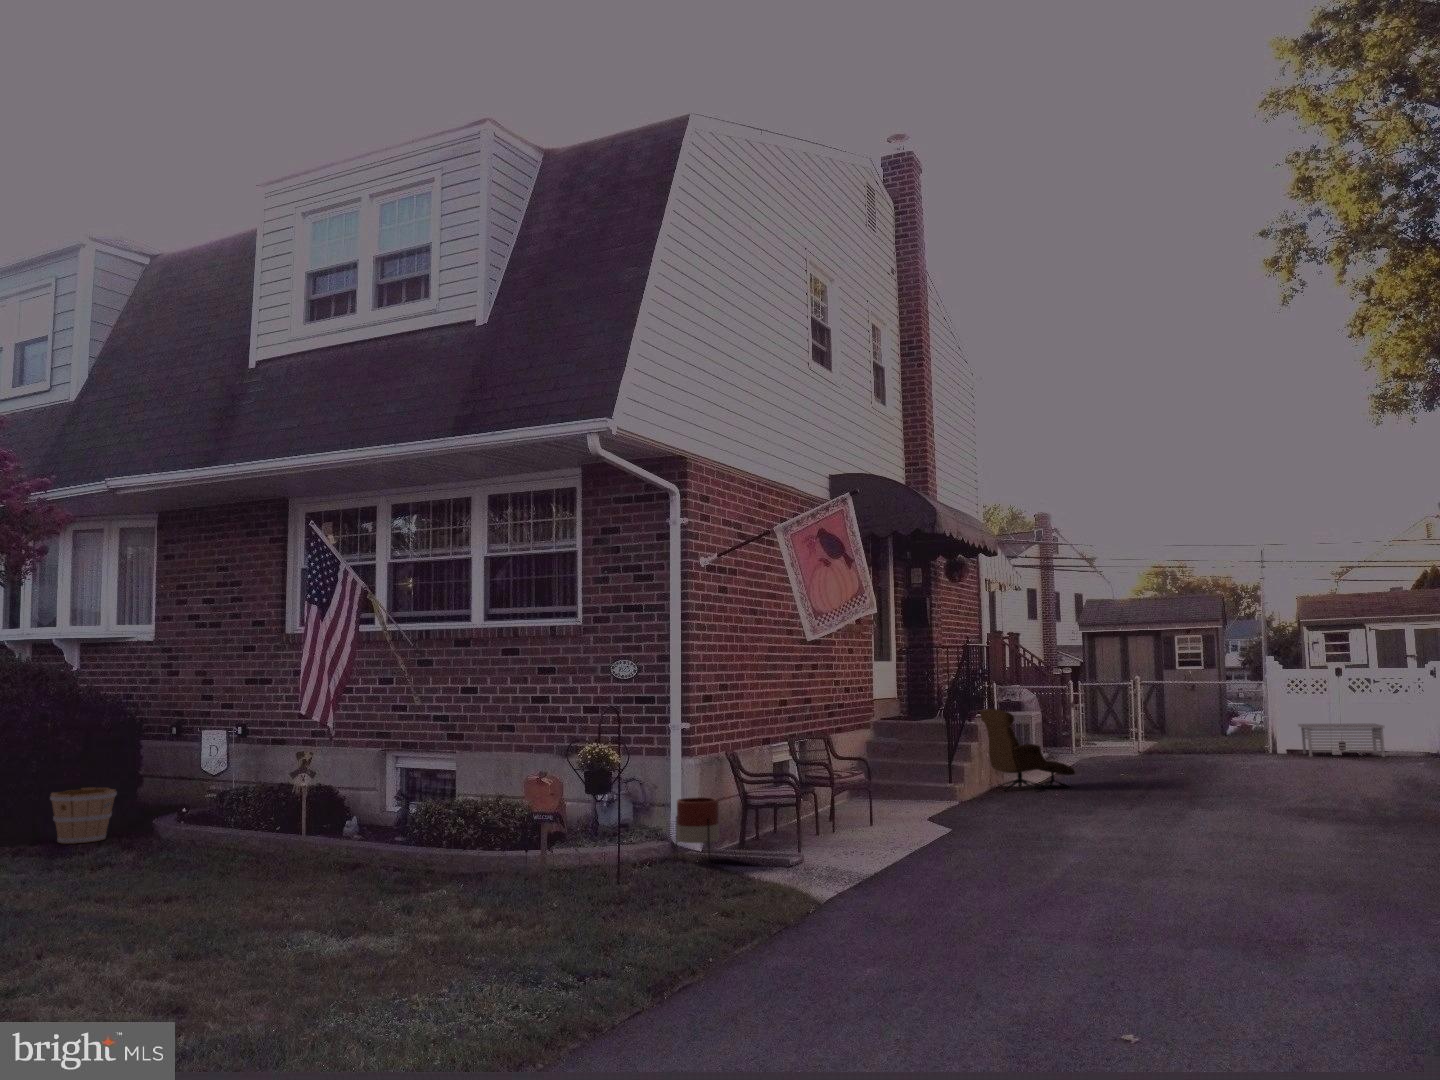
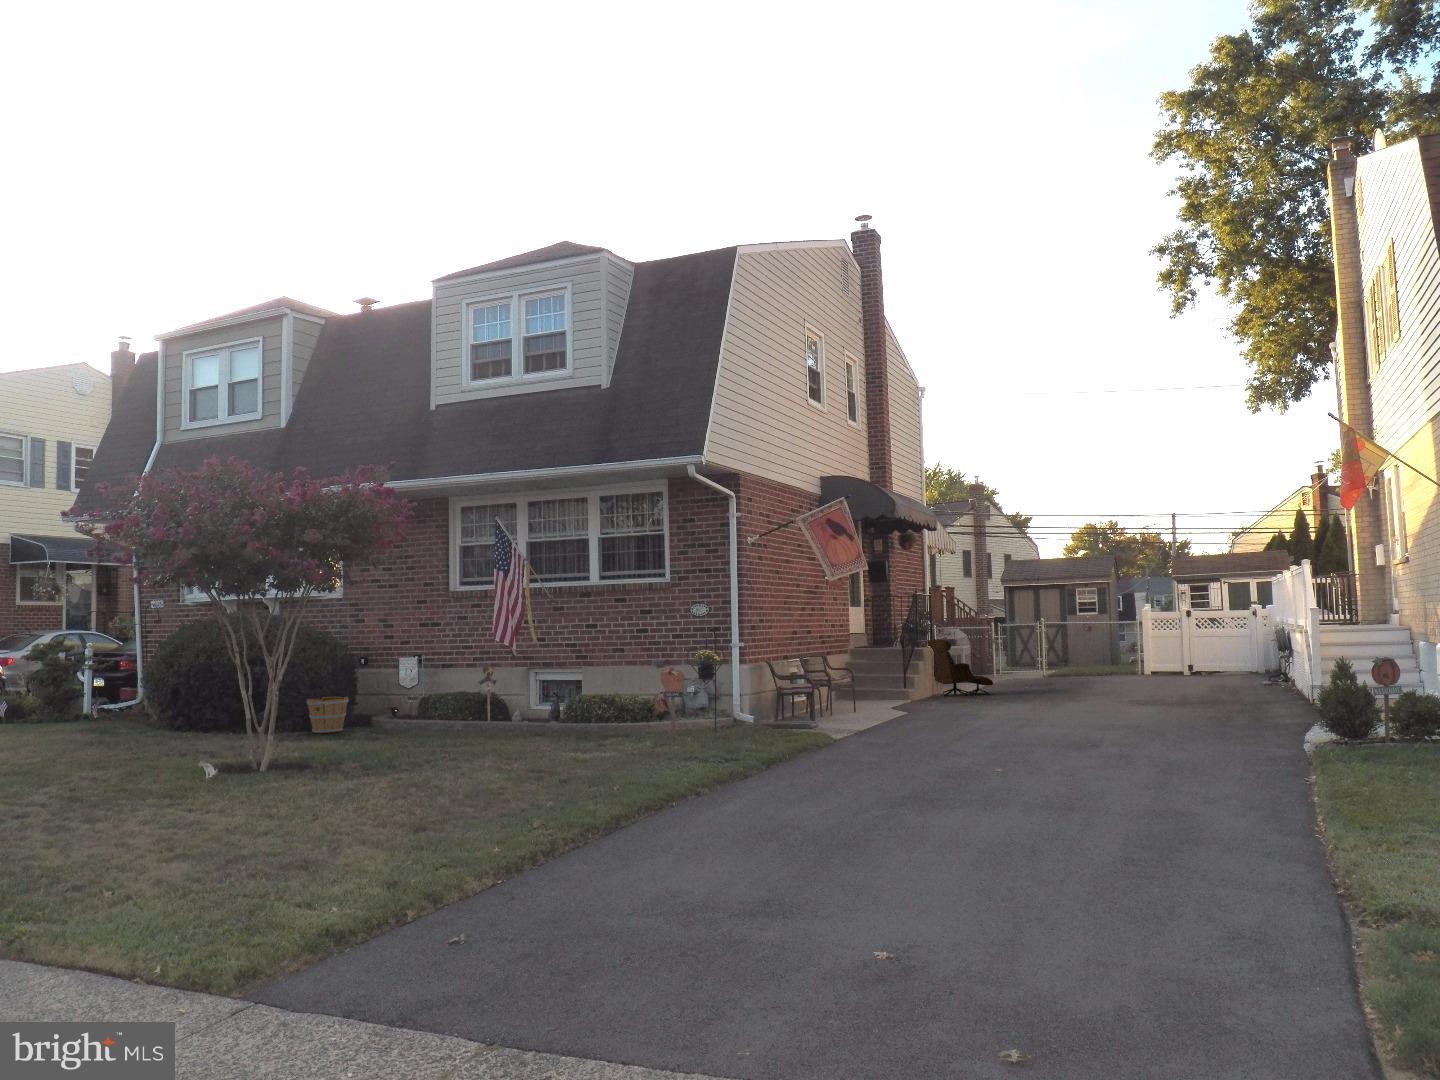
storage bench: present [1298,723,1385,757] -> none [1156,650,1217,675]
planter: present [676,797,719,855] -> none [738,692,766,732]

